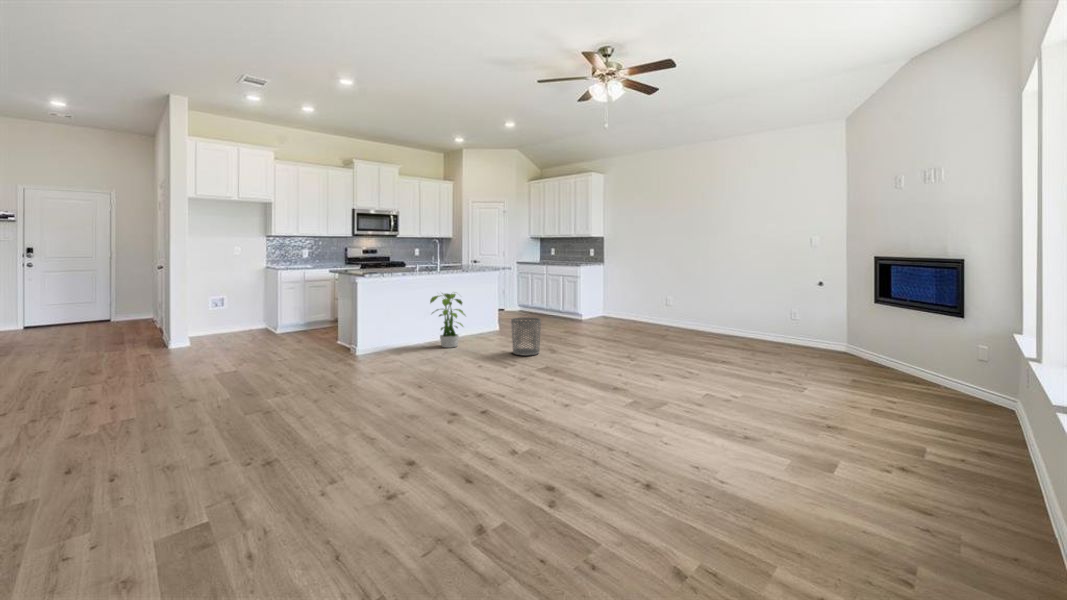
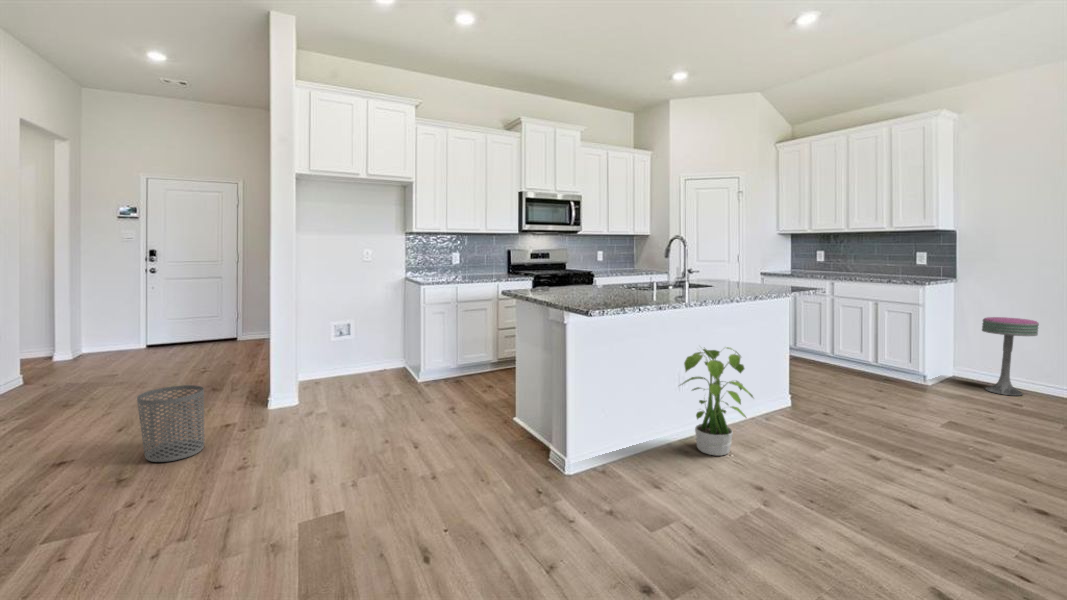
bar stool: none [617,283,639,323] -> present [982,317,1039,396]
waste bin: present [511,318,541,356] -> present [137,385,204,462]

